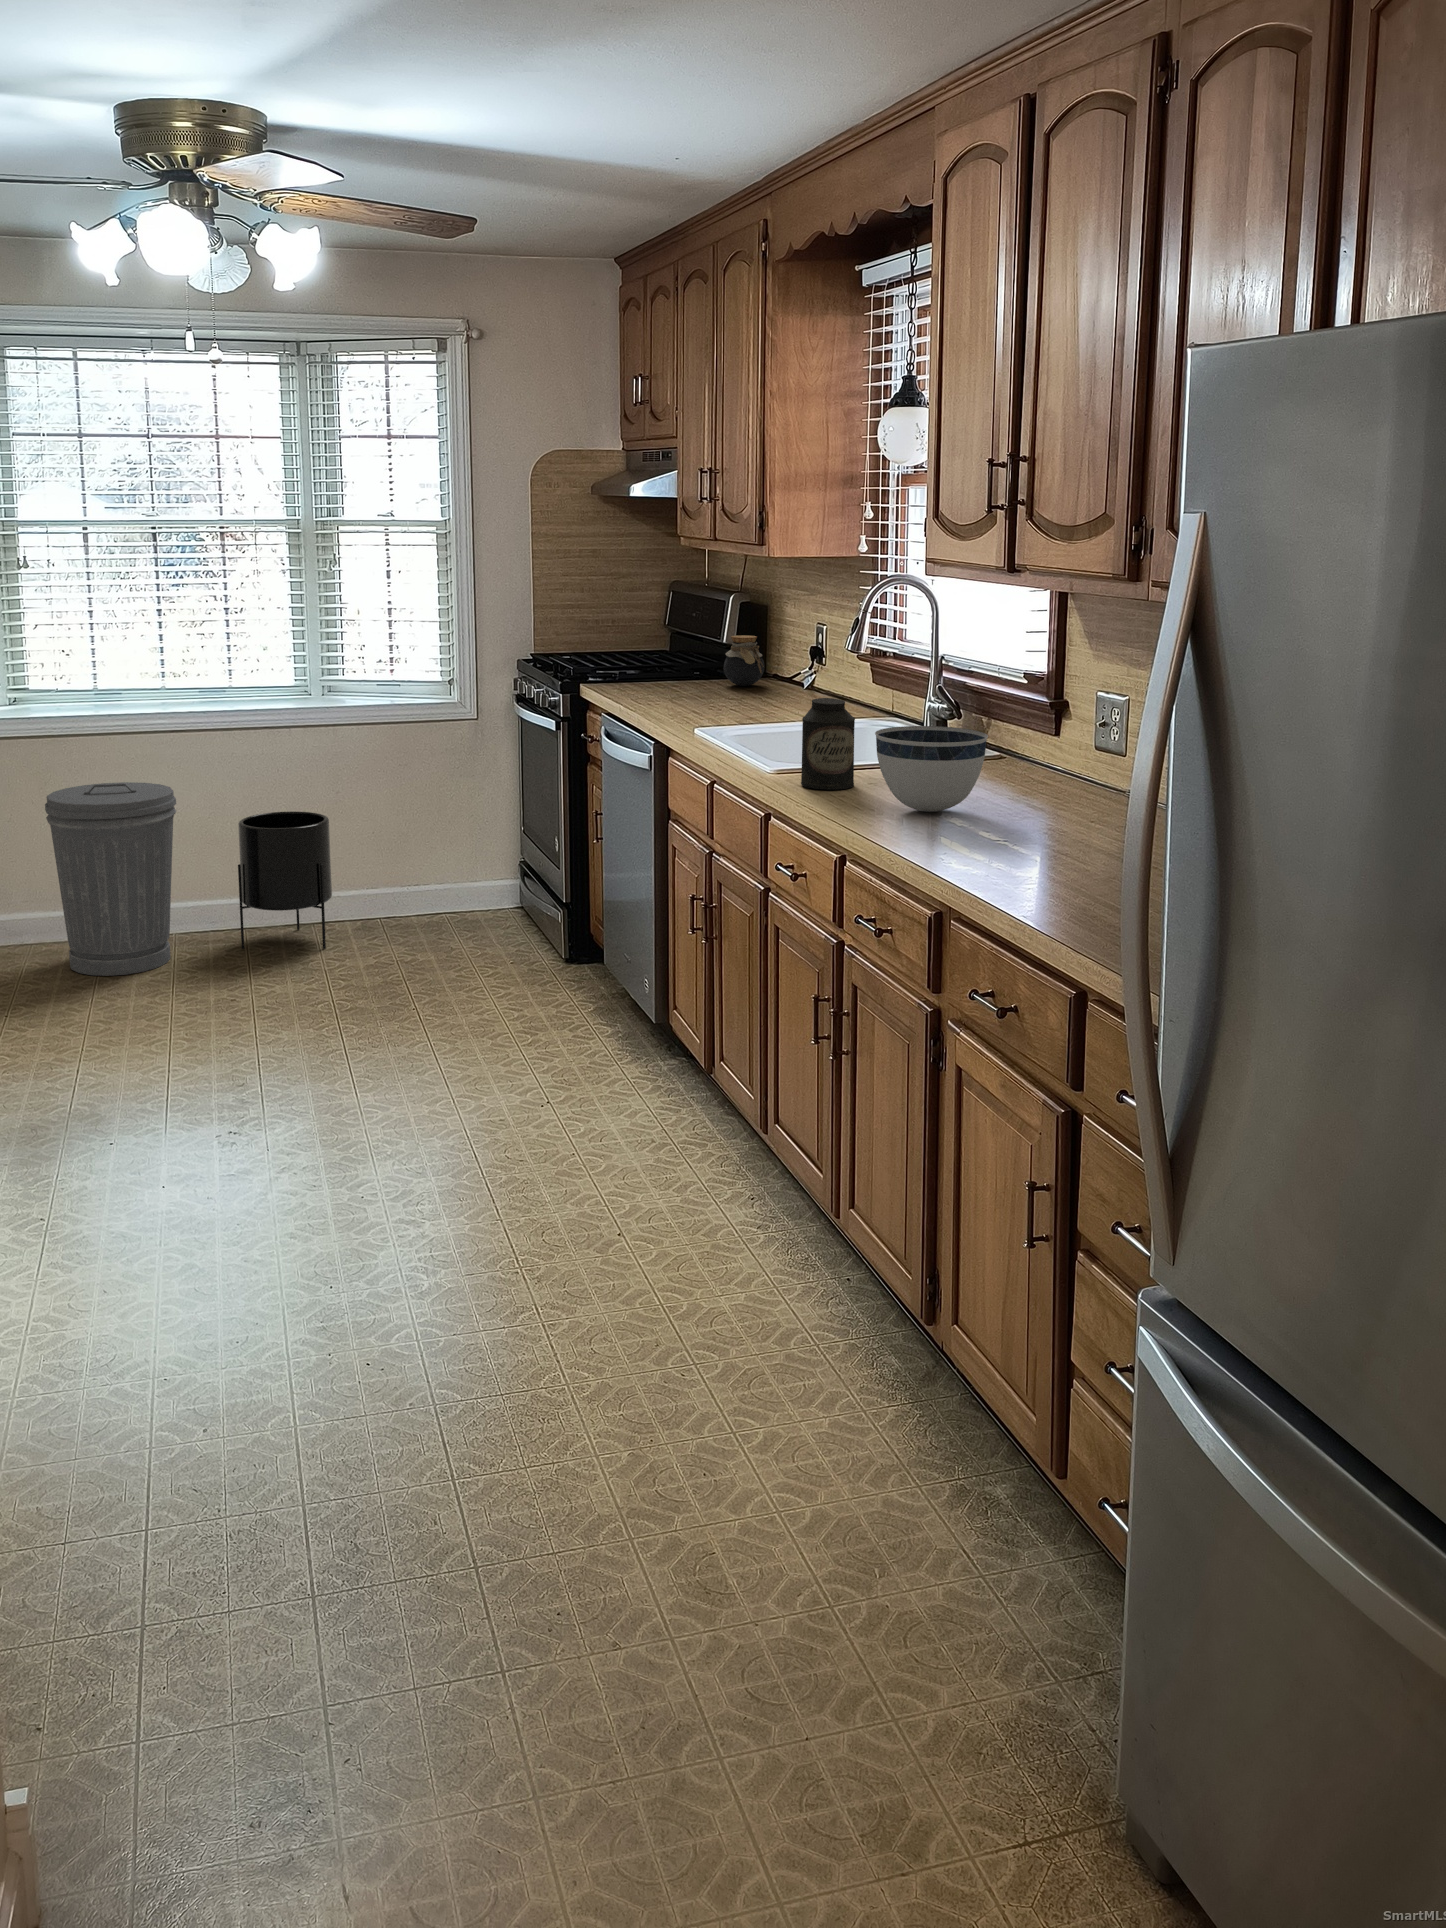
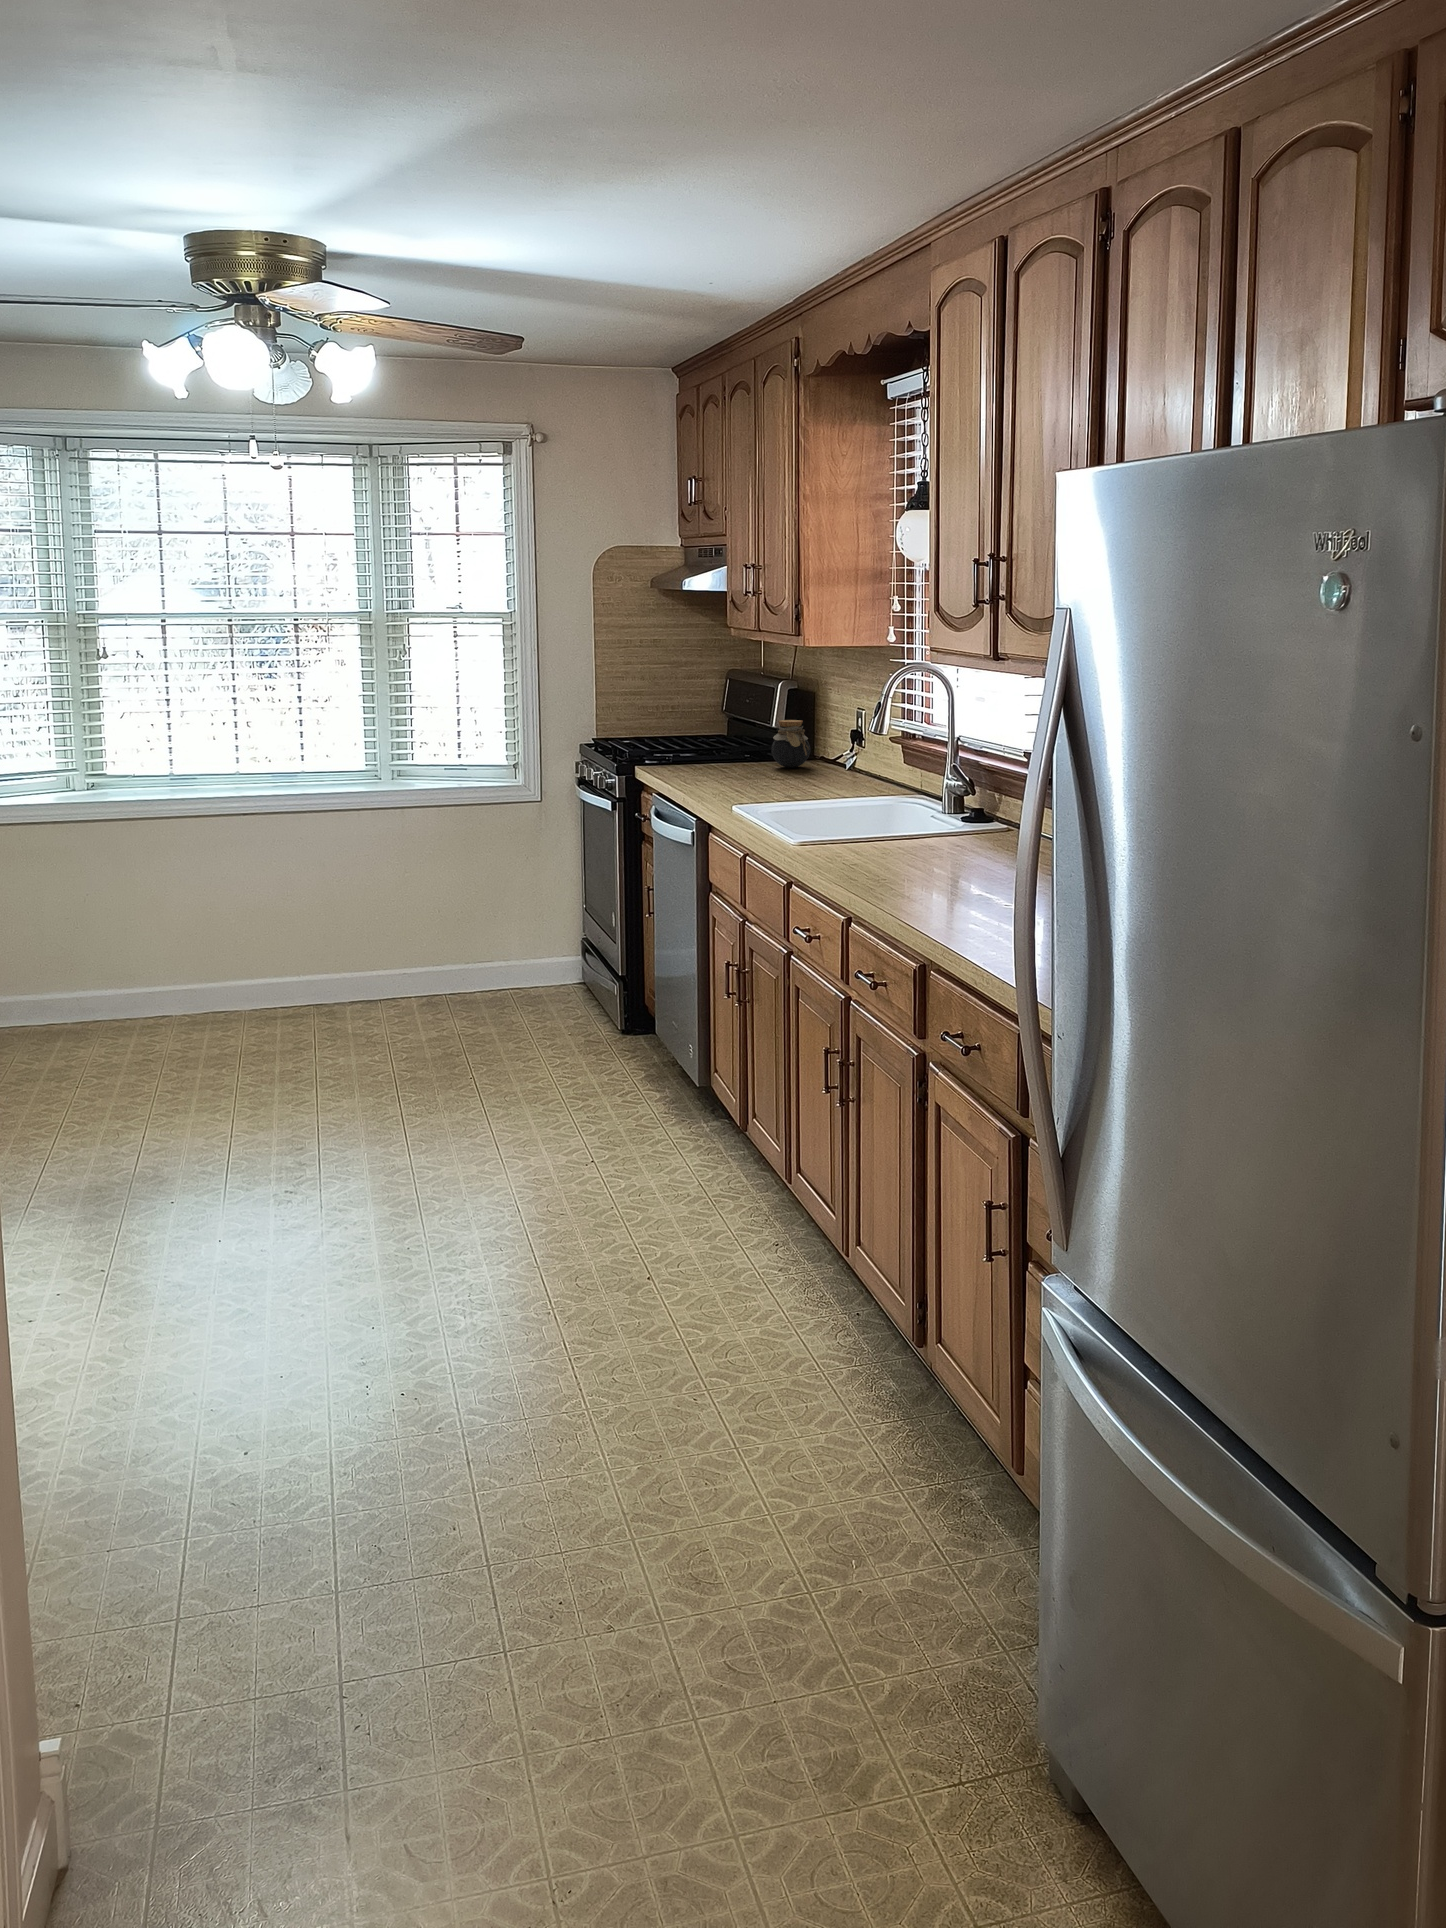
canister: present [801,698,855,790] -> none [818,775,867,859]
bowl: present [875,726,988,812] -> none [877,799,979,877]
trash can: present [45,782,176,976] -> none [116,865,245,1054]
planter: present [238,811,332,949] -> none [306,893,398,1027]

